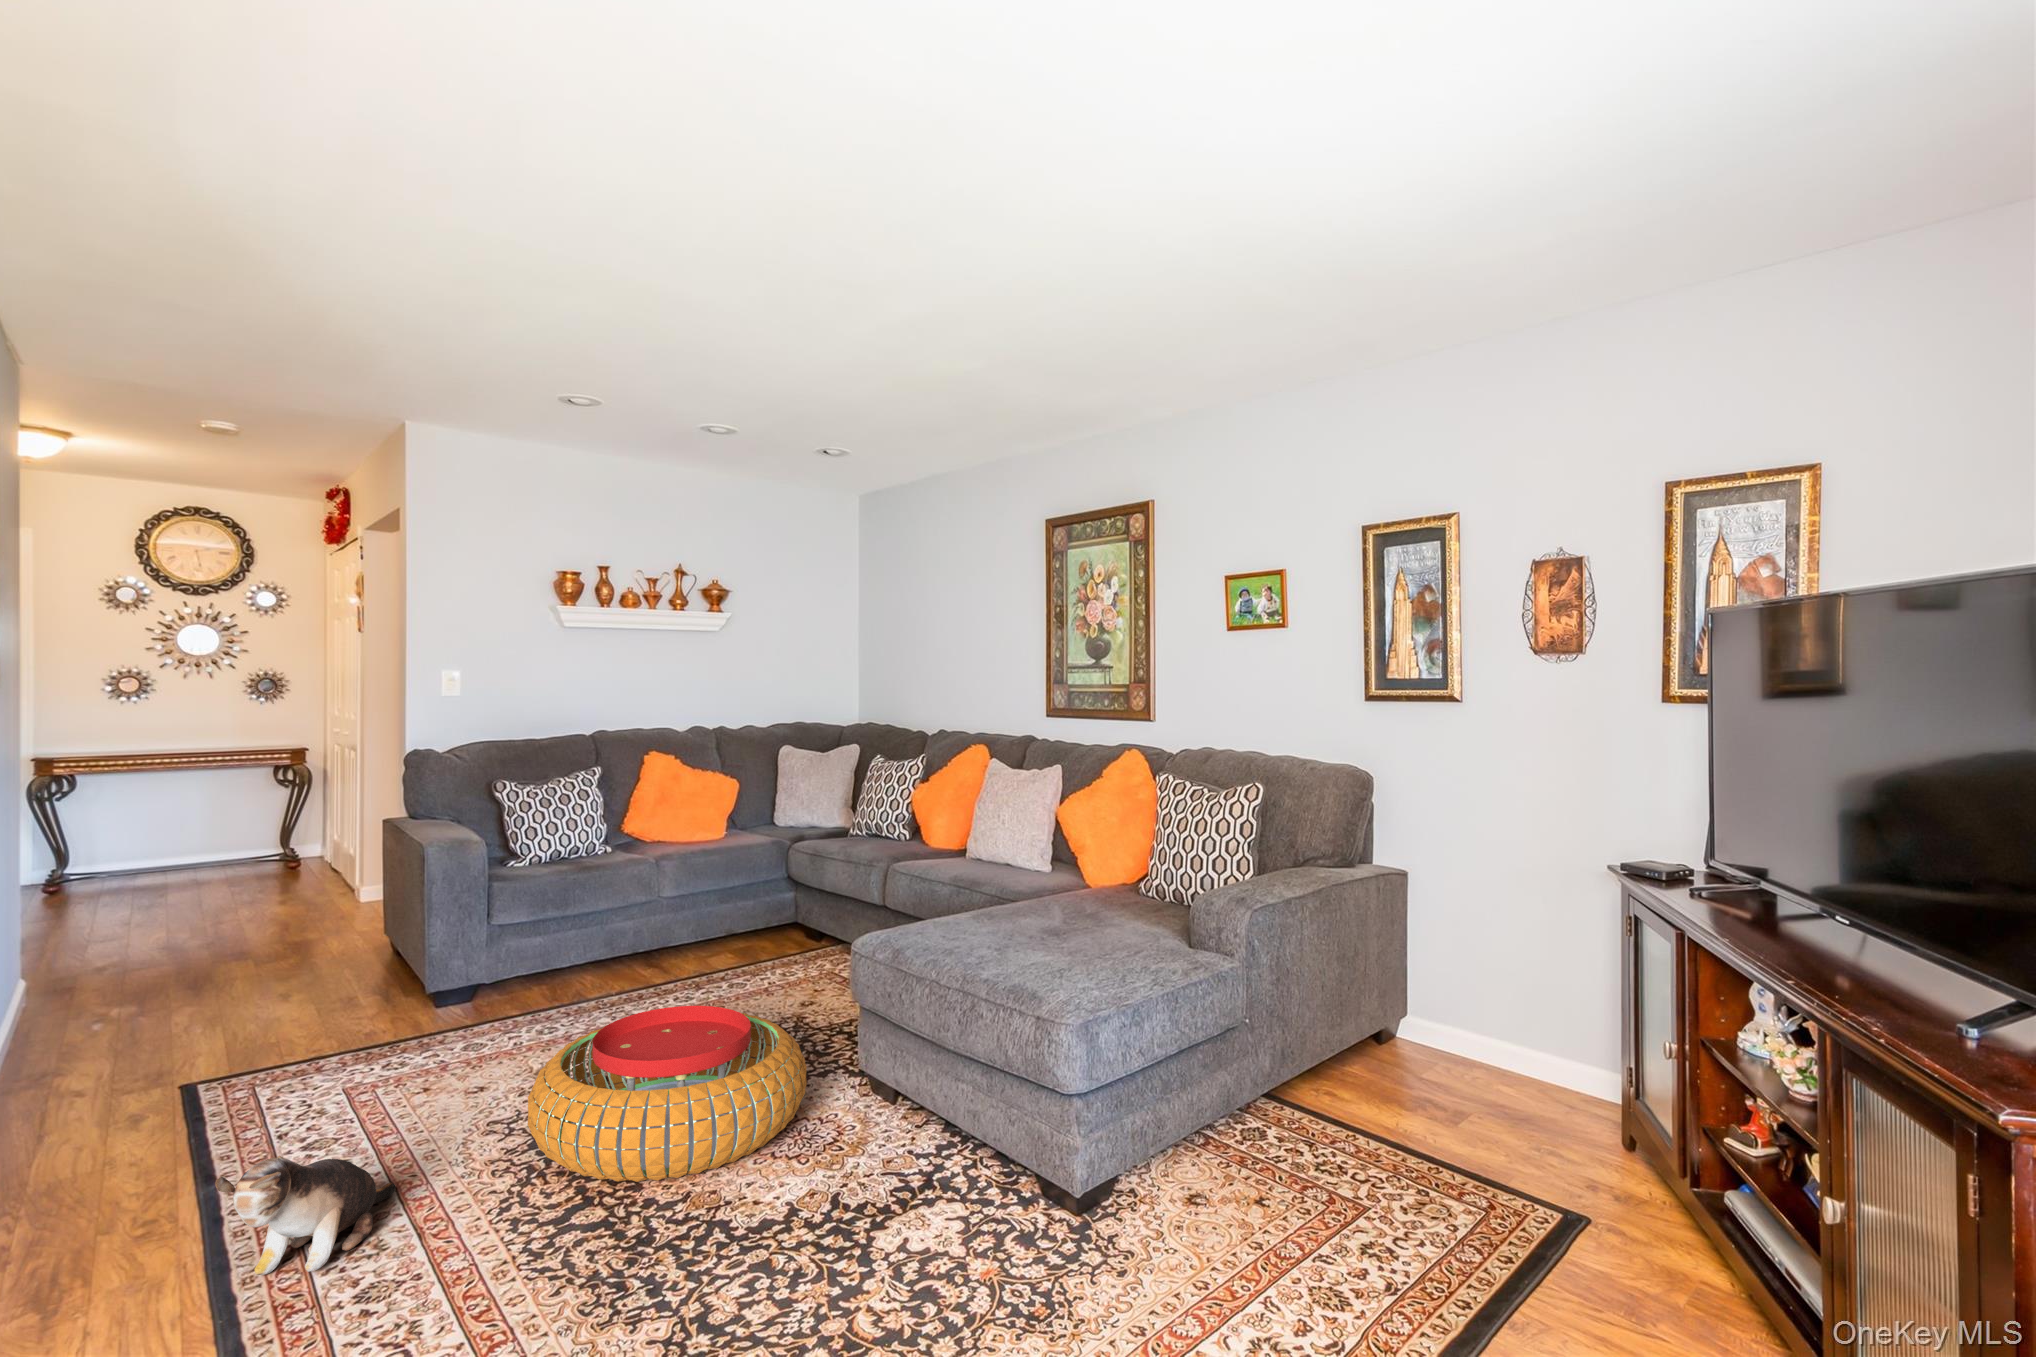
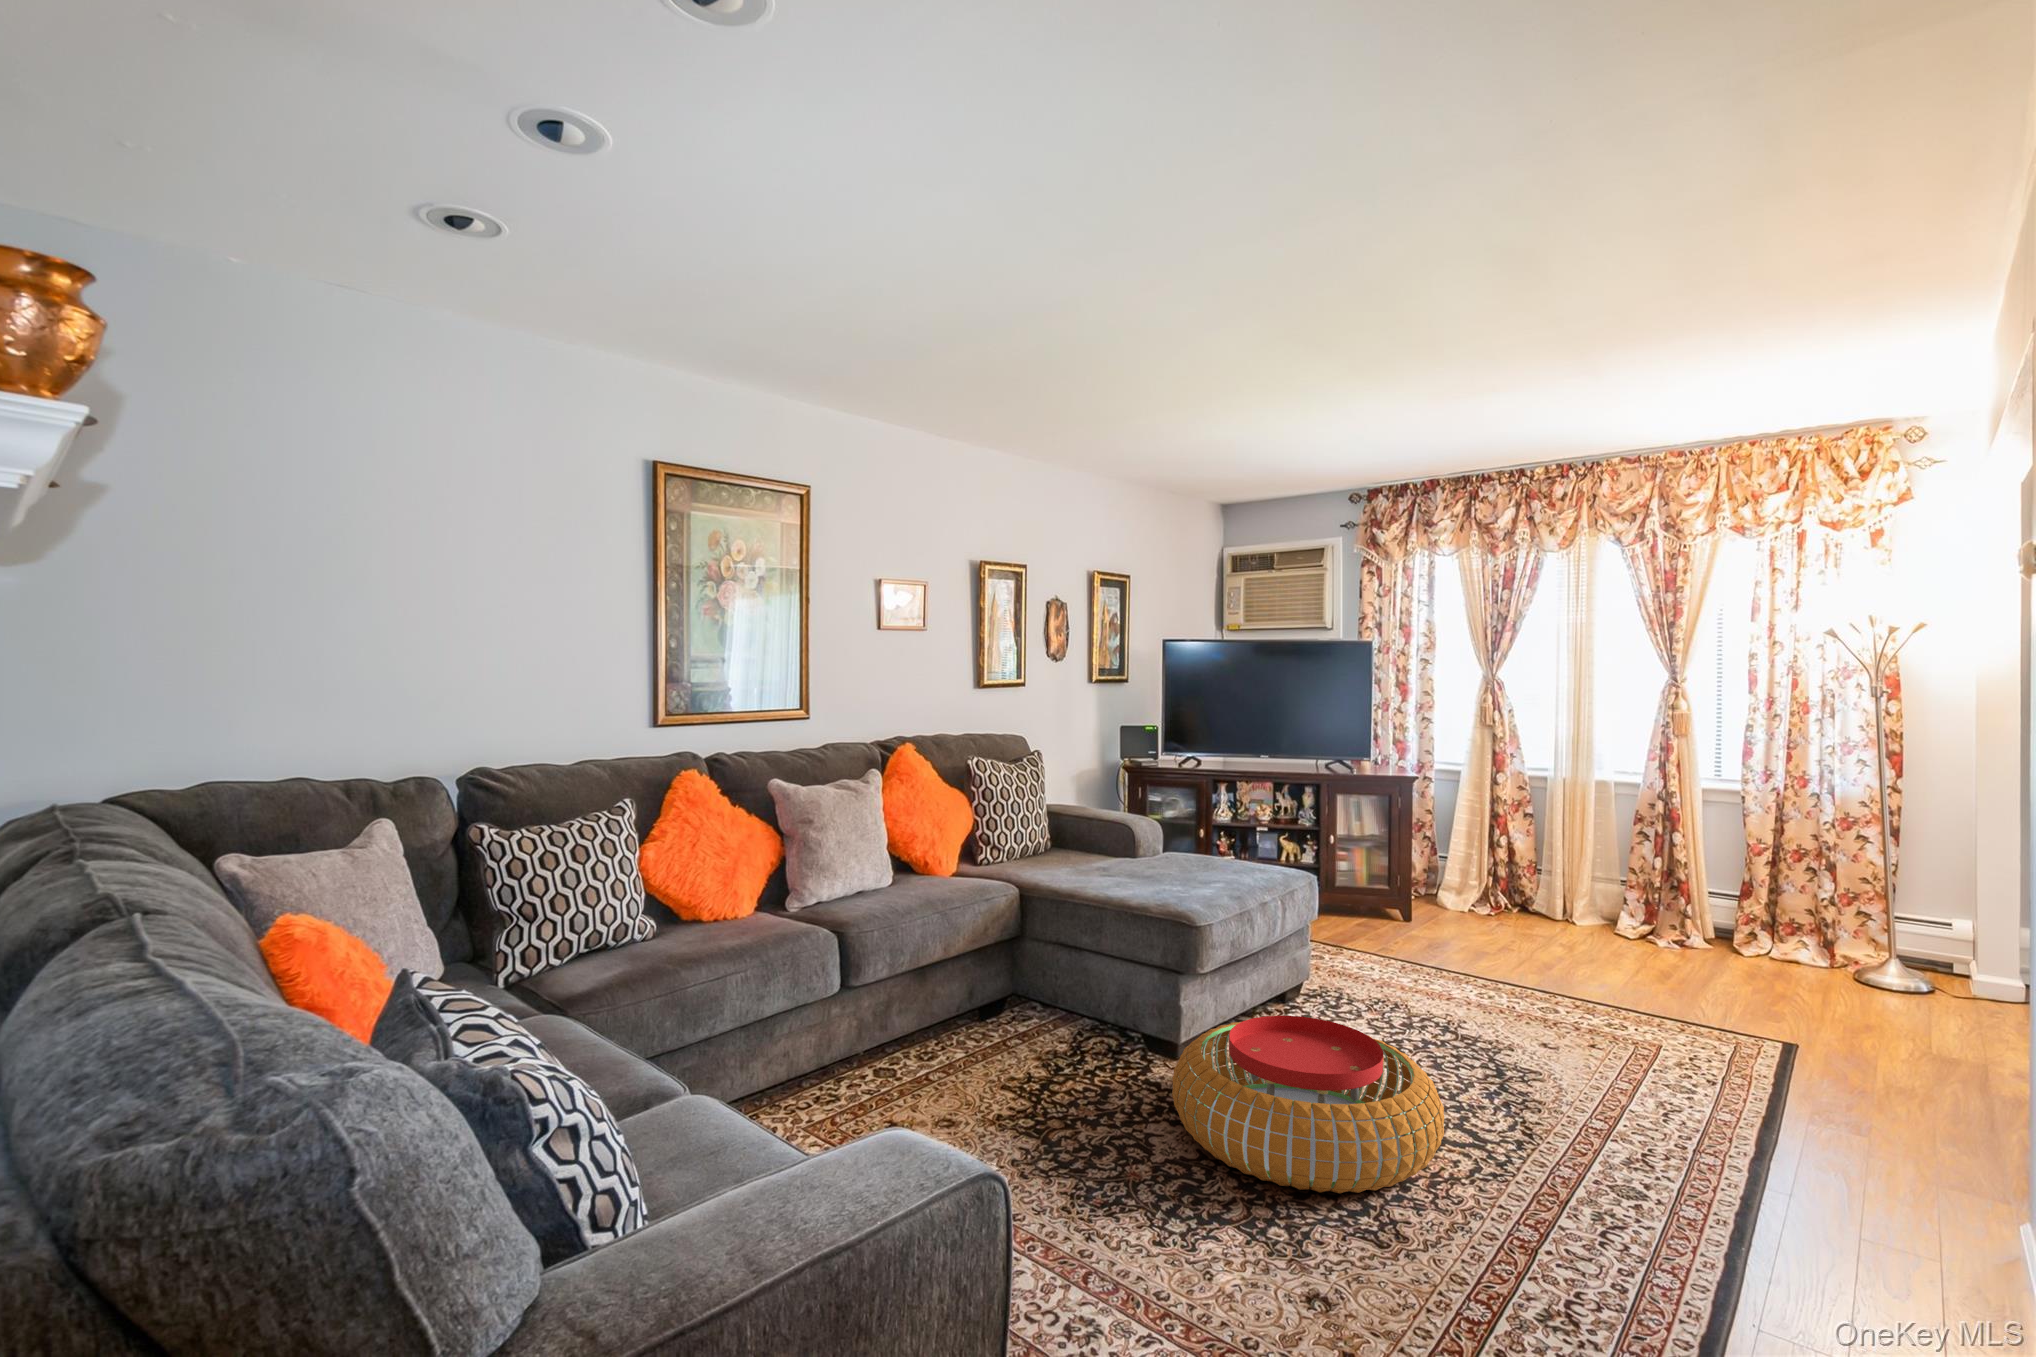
plush toy: present [215,1156,396,1275] -> none [1544,1123,1749,1261]

